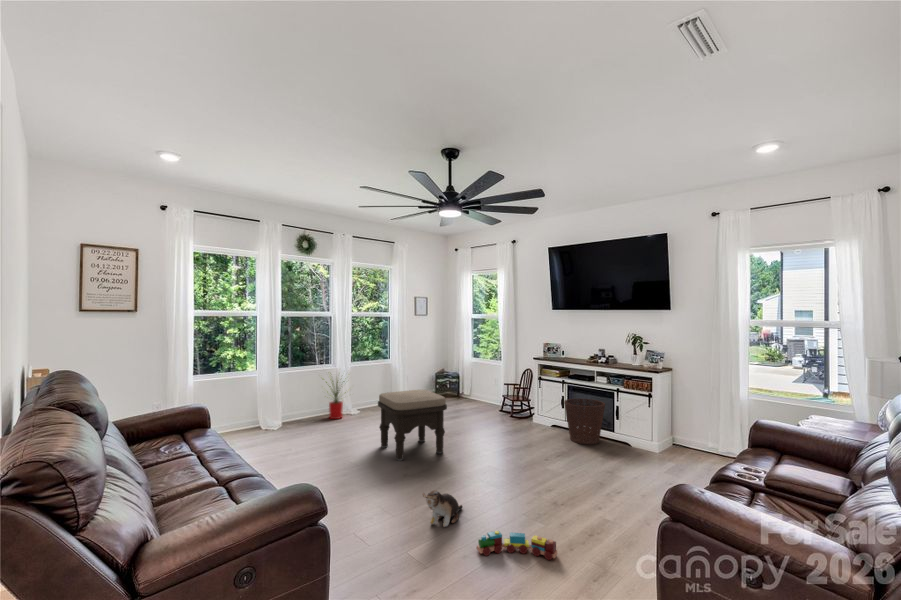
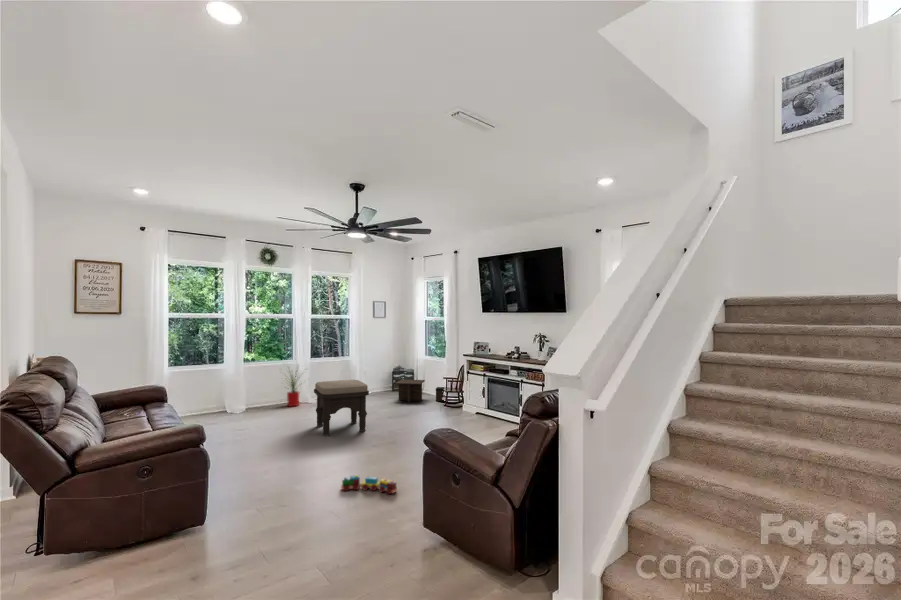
coffee table: none [449,385,505,412] -> present [395,379,444,403]
basket: present [564,398,605,444] -> none [477,389,511,427]
plush toy: present [423,490,463,527] -> none [311,448,351,475]

